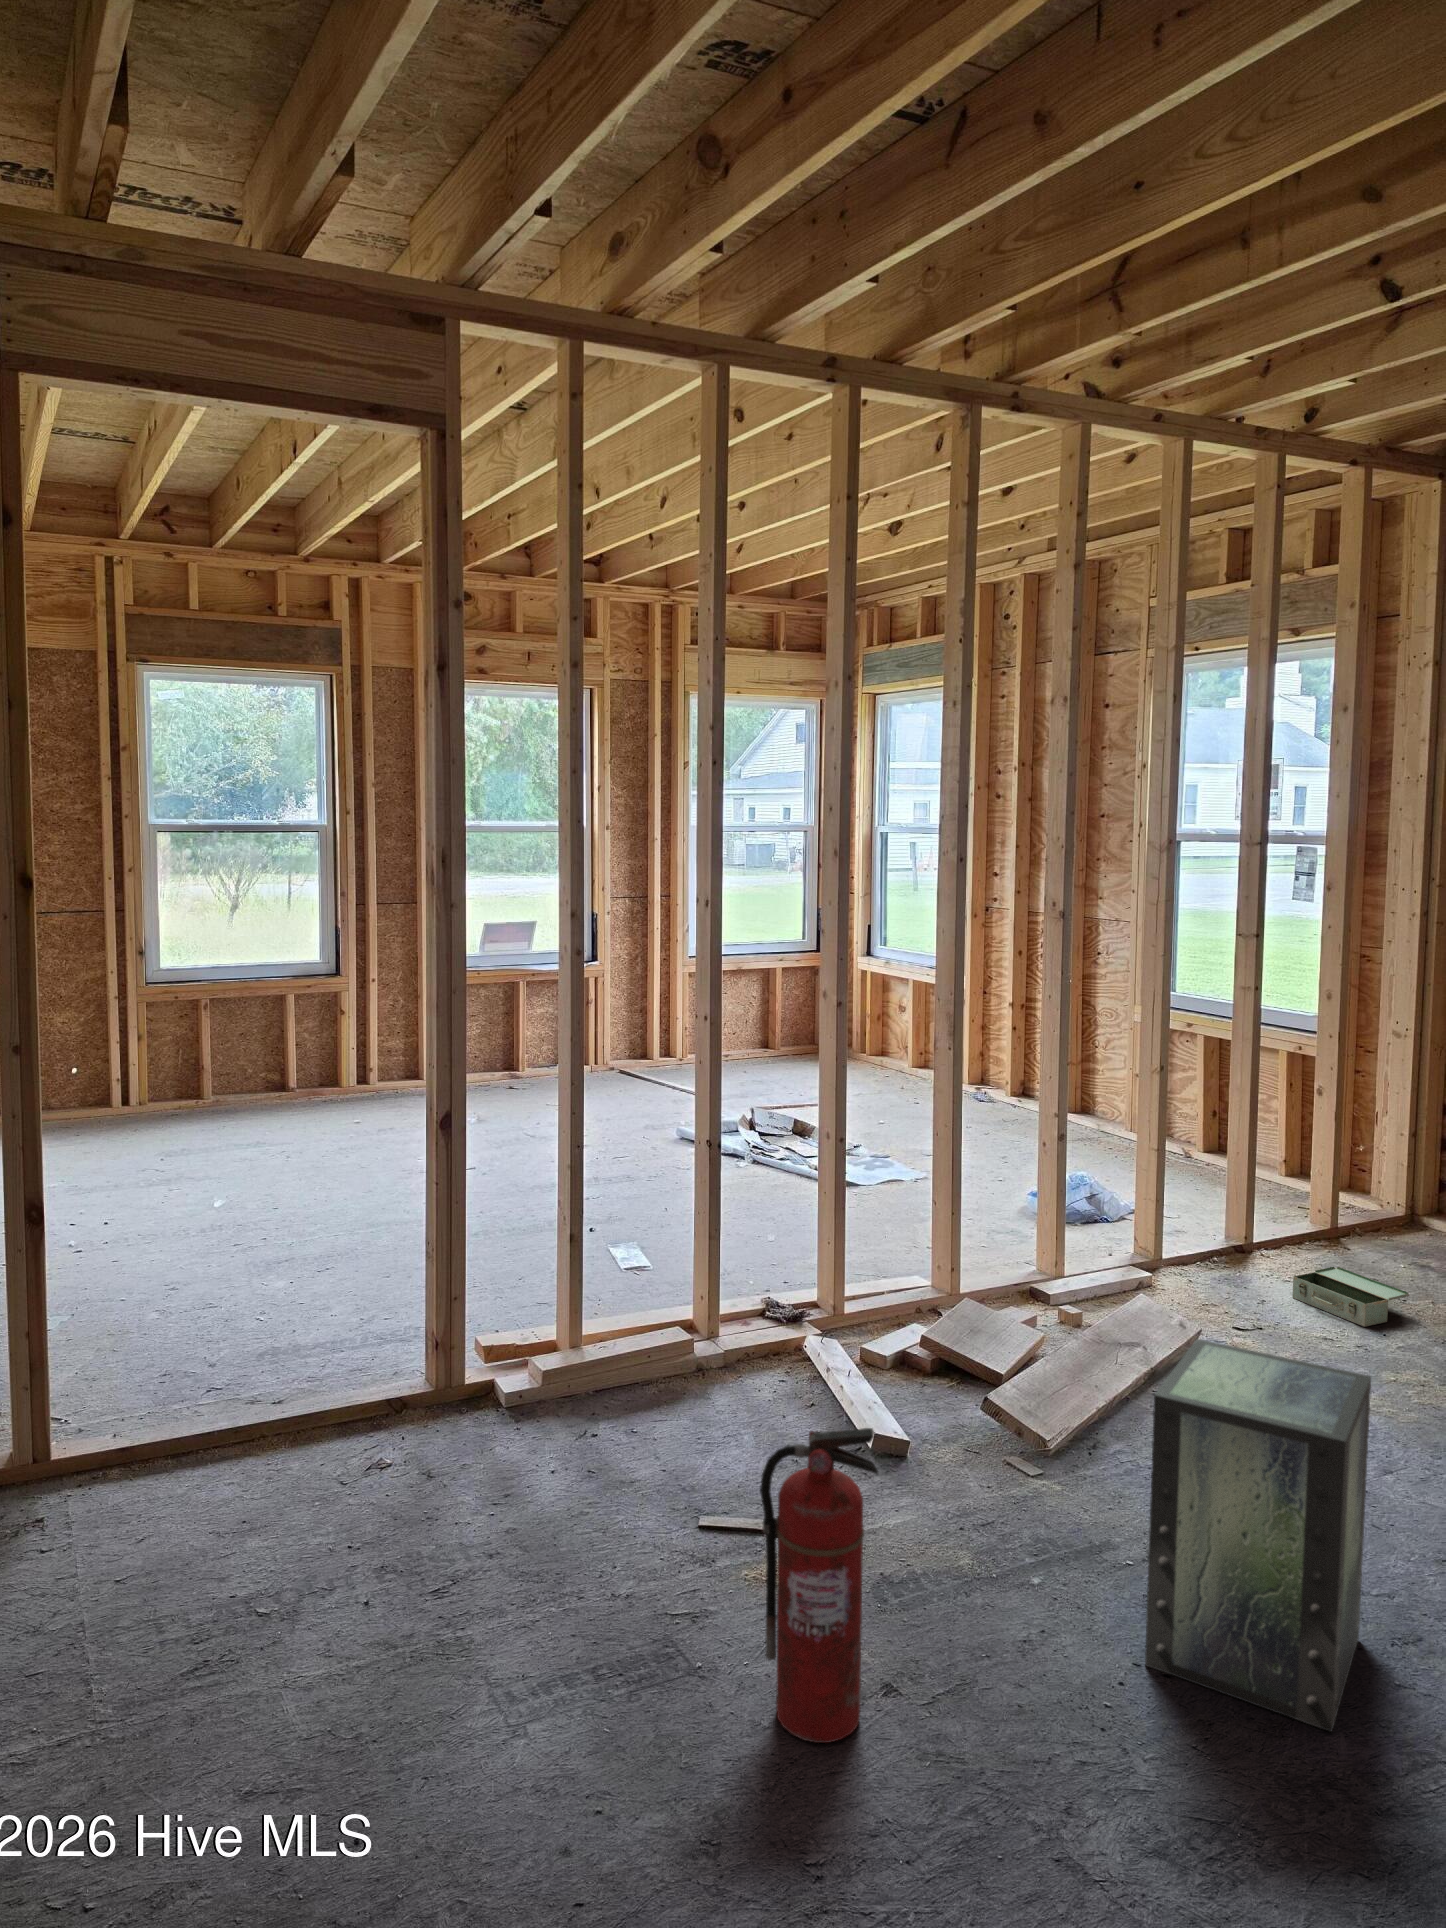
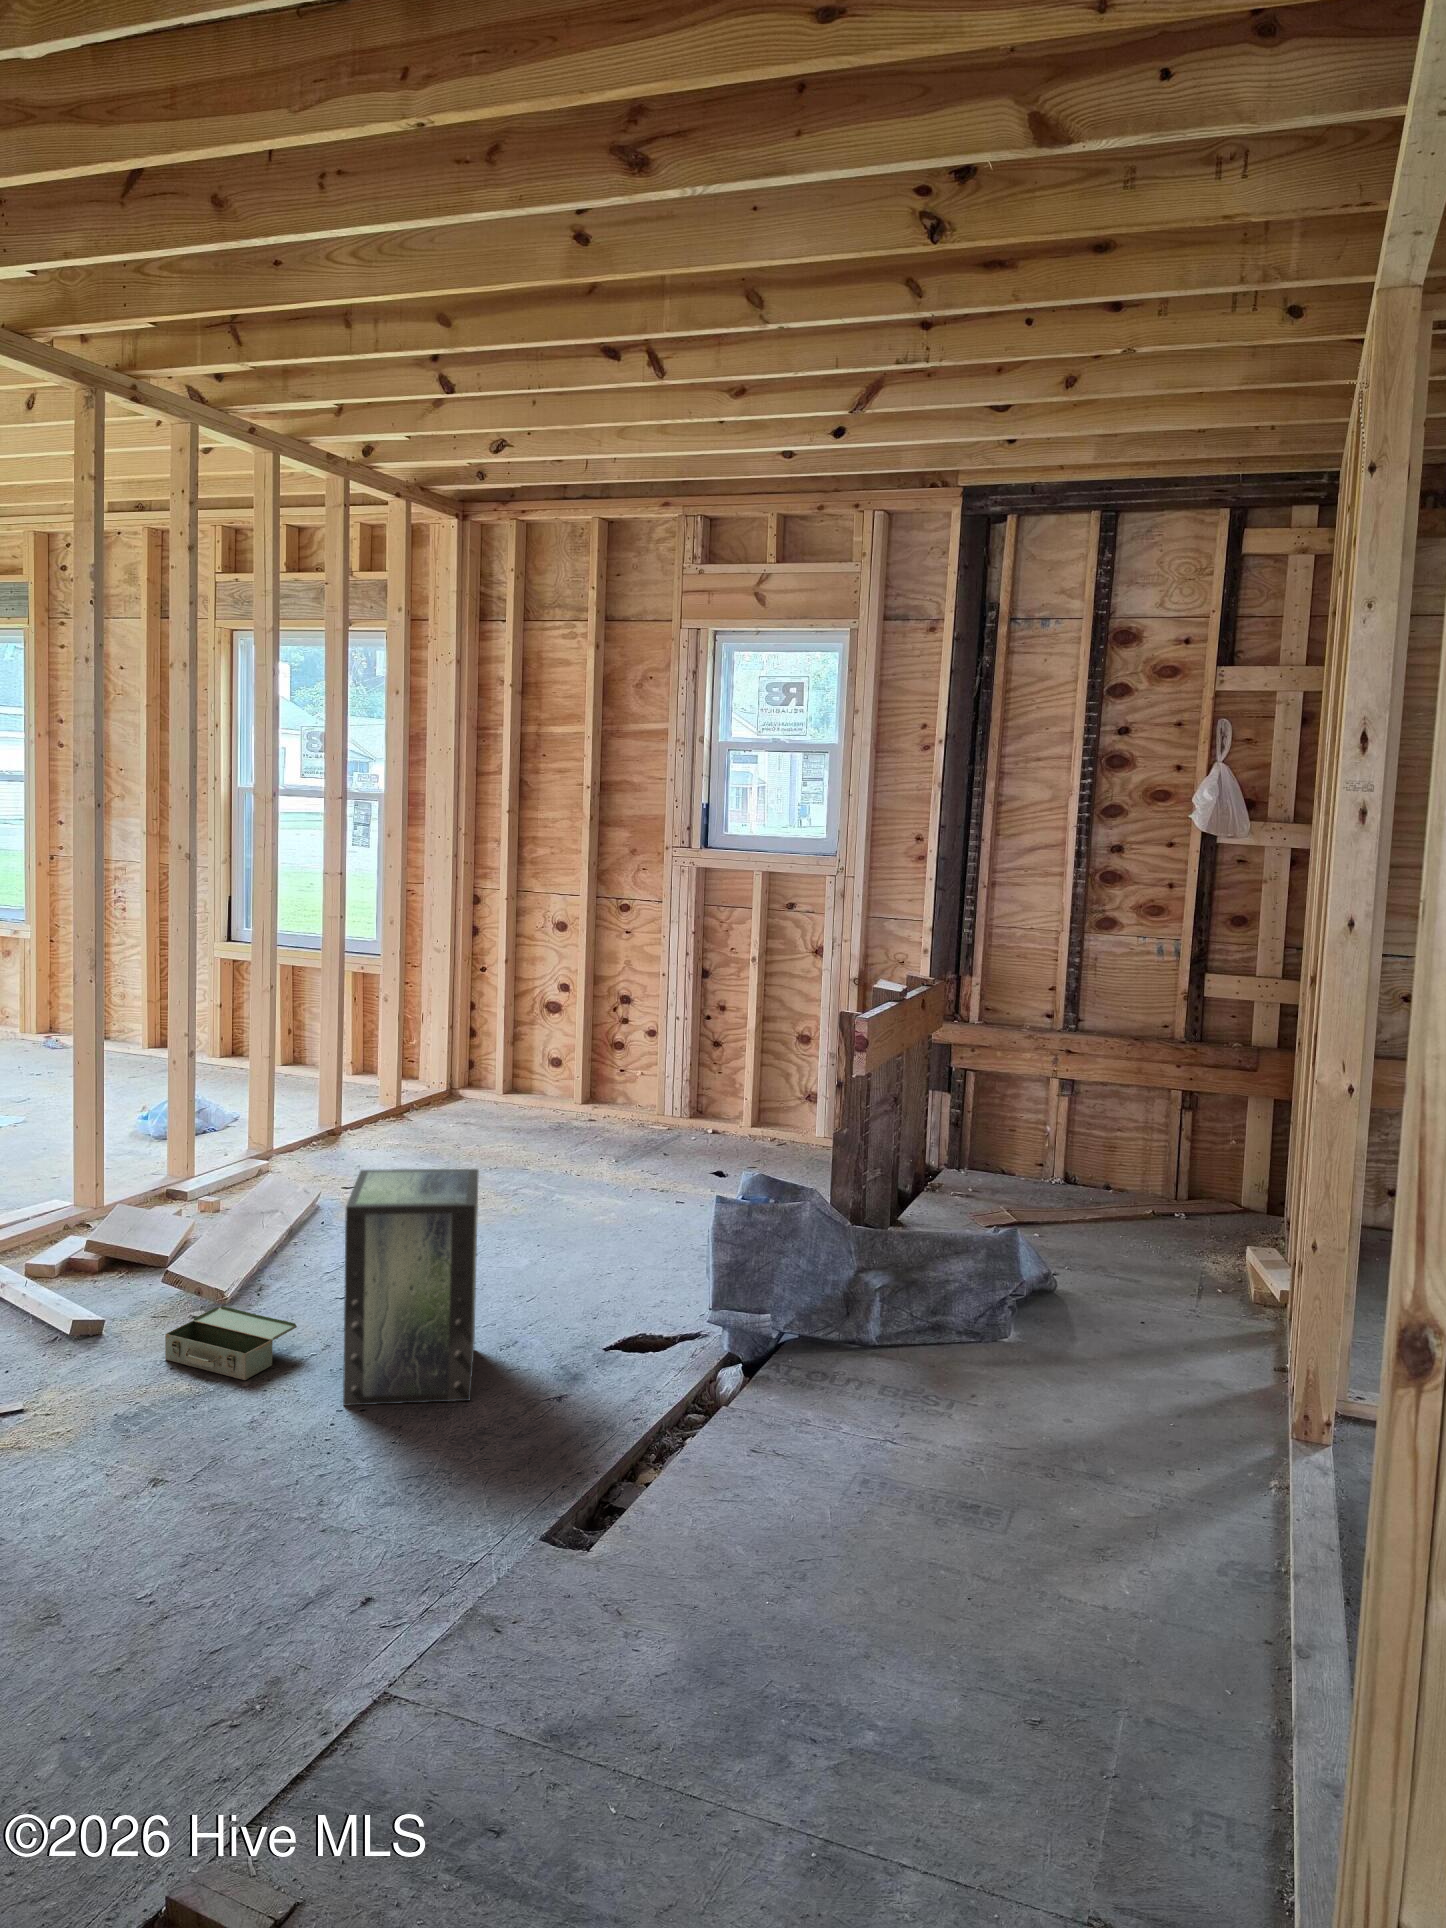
toolbox: present [1293,1267,1409,1327] -> present [165,1306,297,1380]
fire extinguisher: present [760,1428,878,1743] -> none [46,1270,153,1534]

